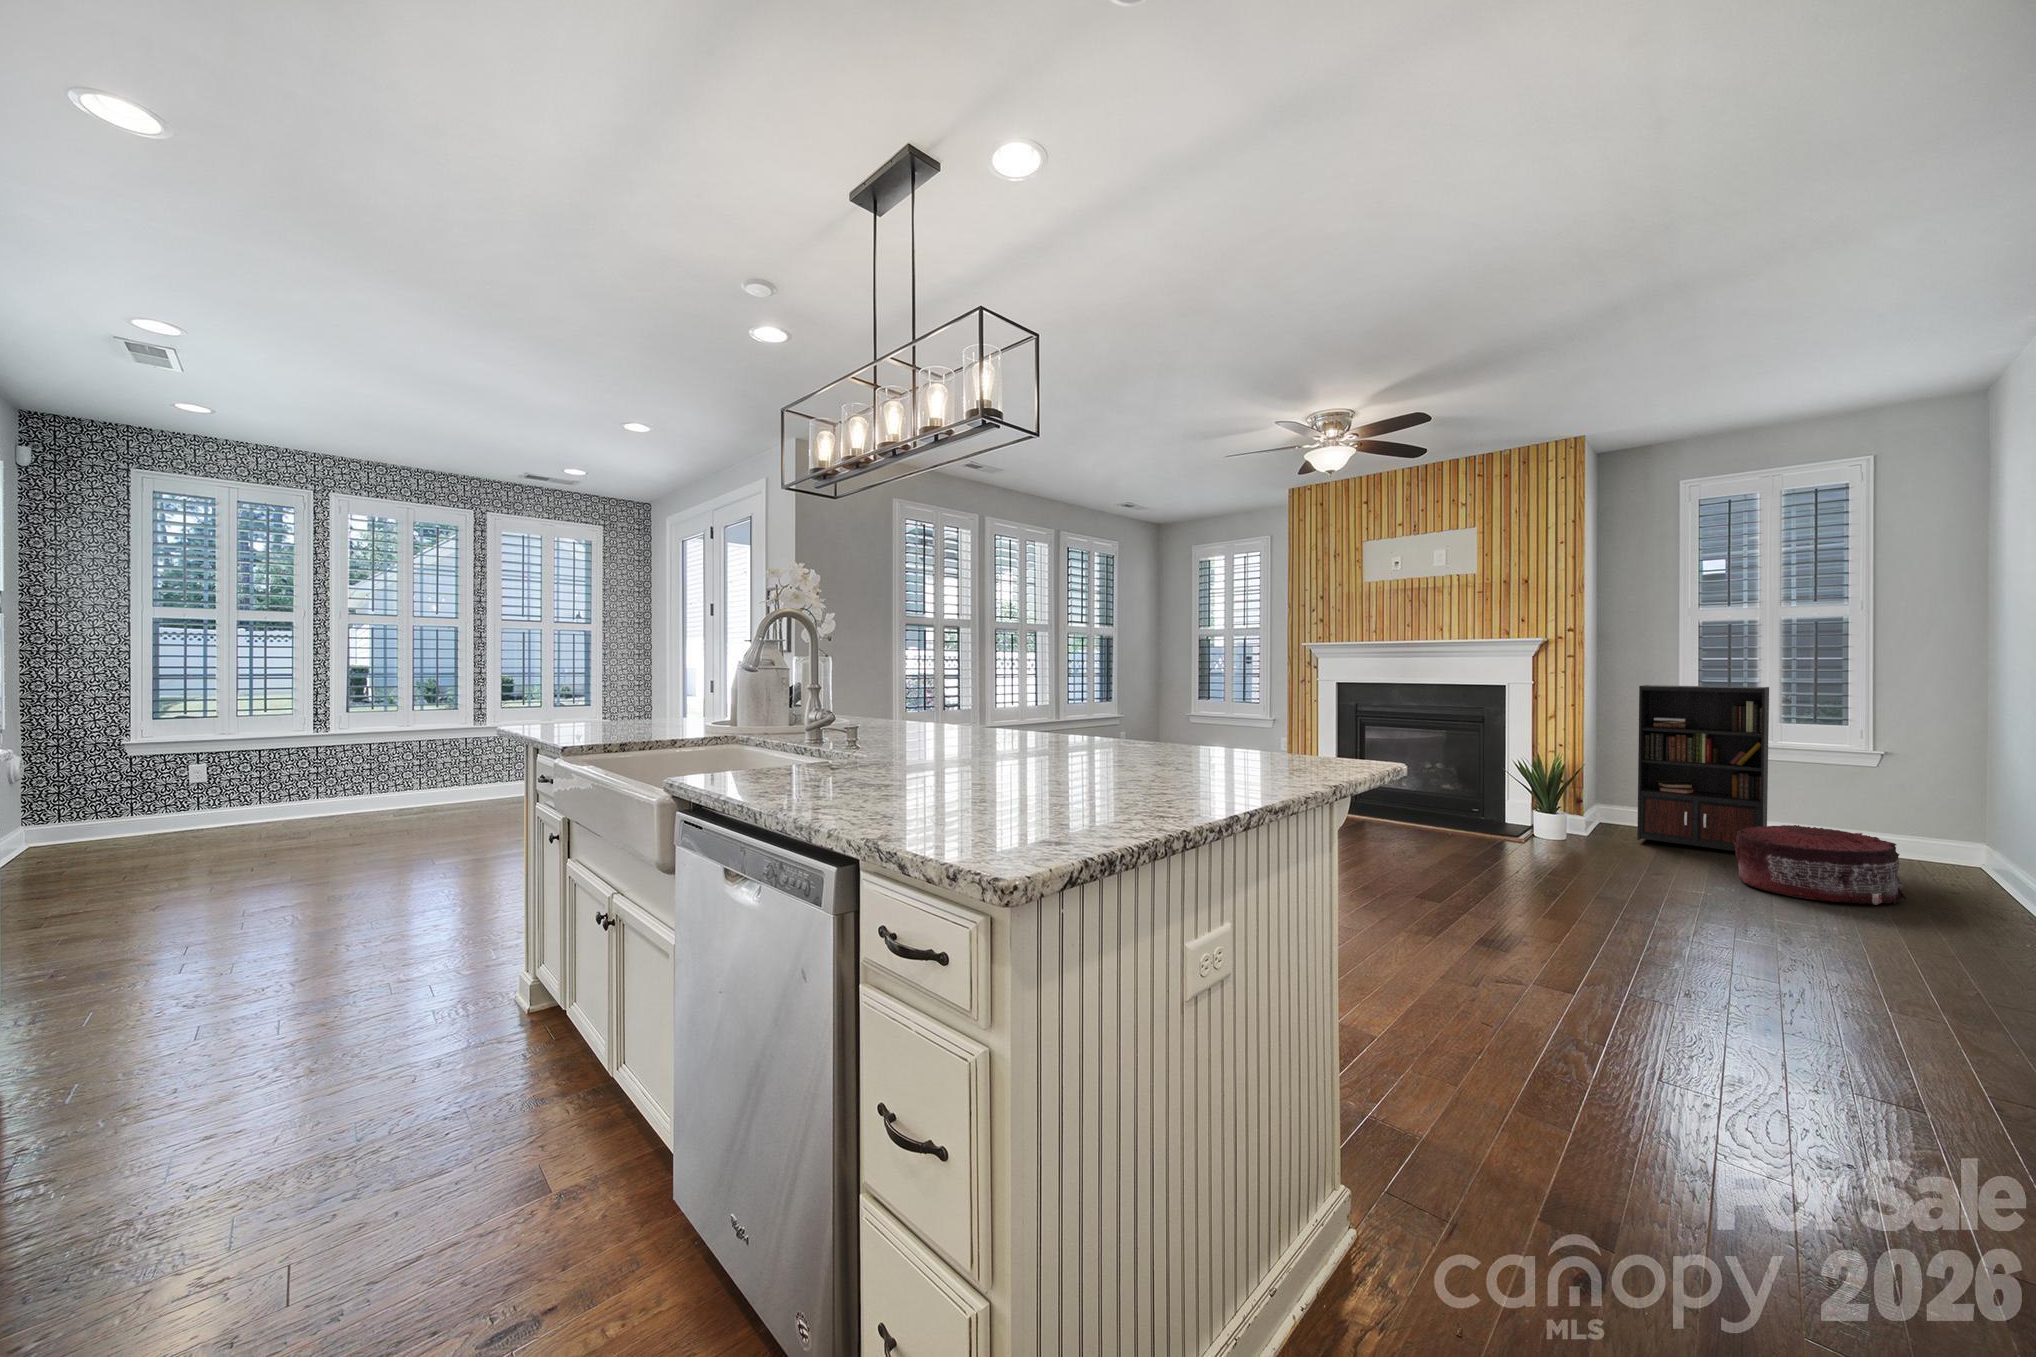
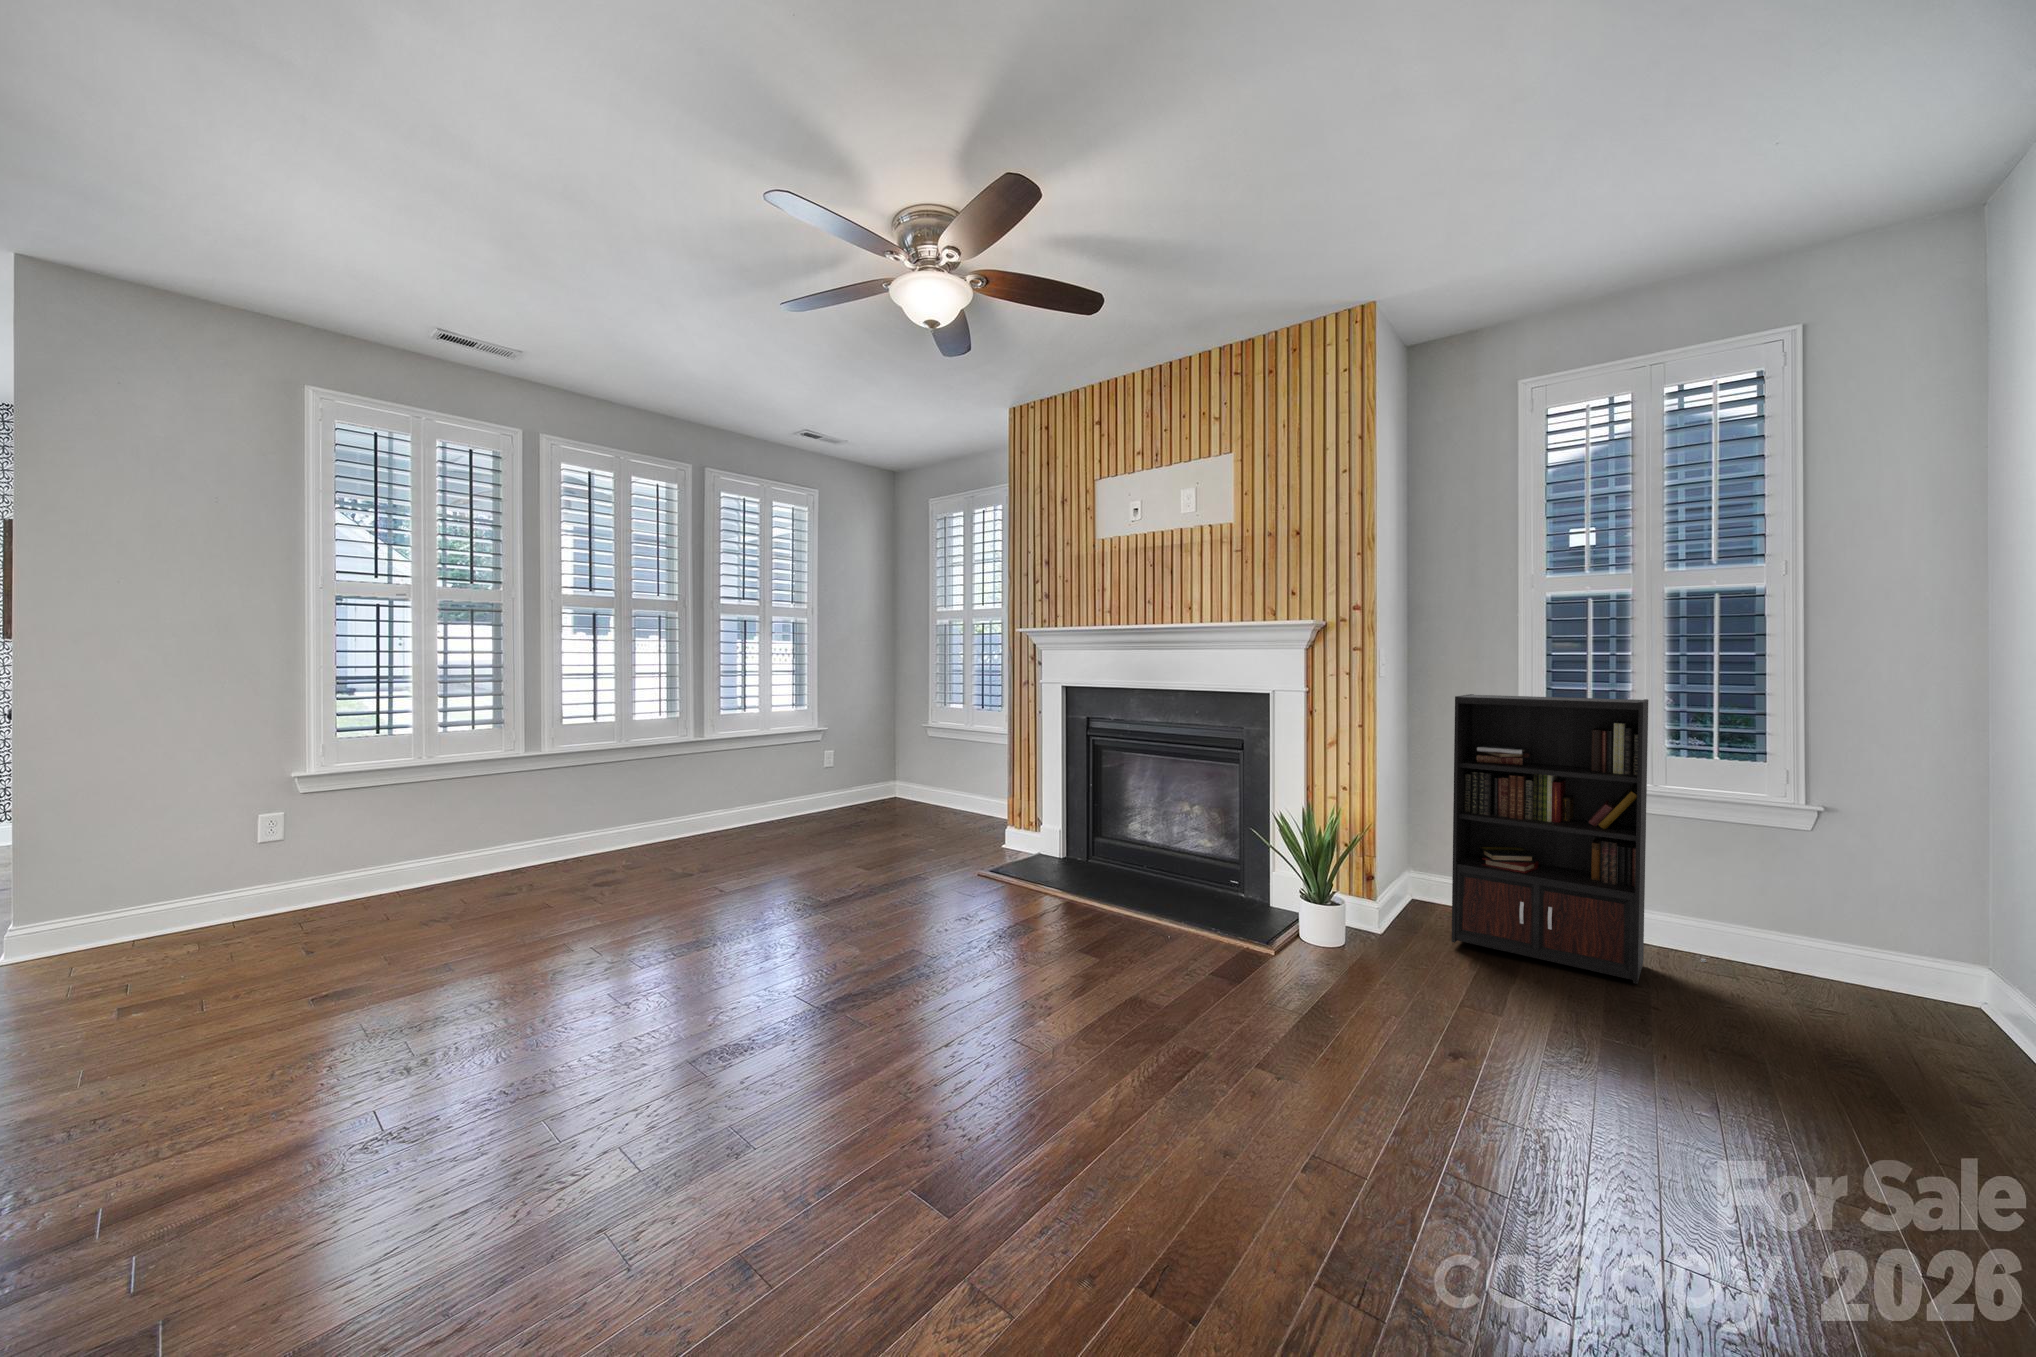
pouf: present [1733,825,1906,905] -> none [1590,954,1912,1160]

